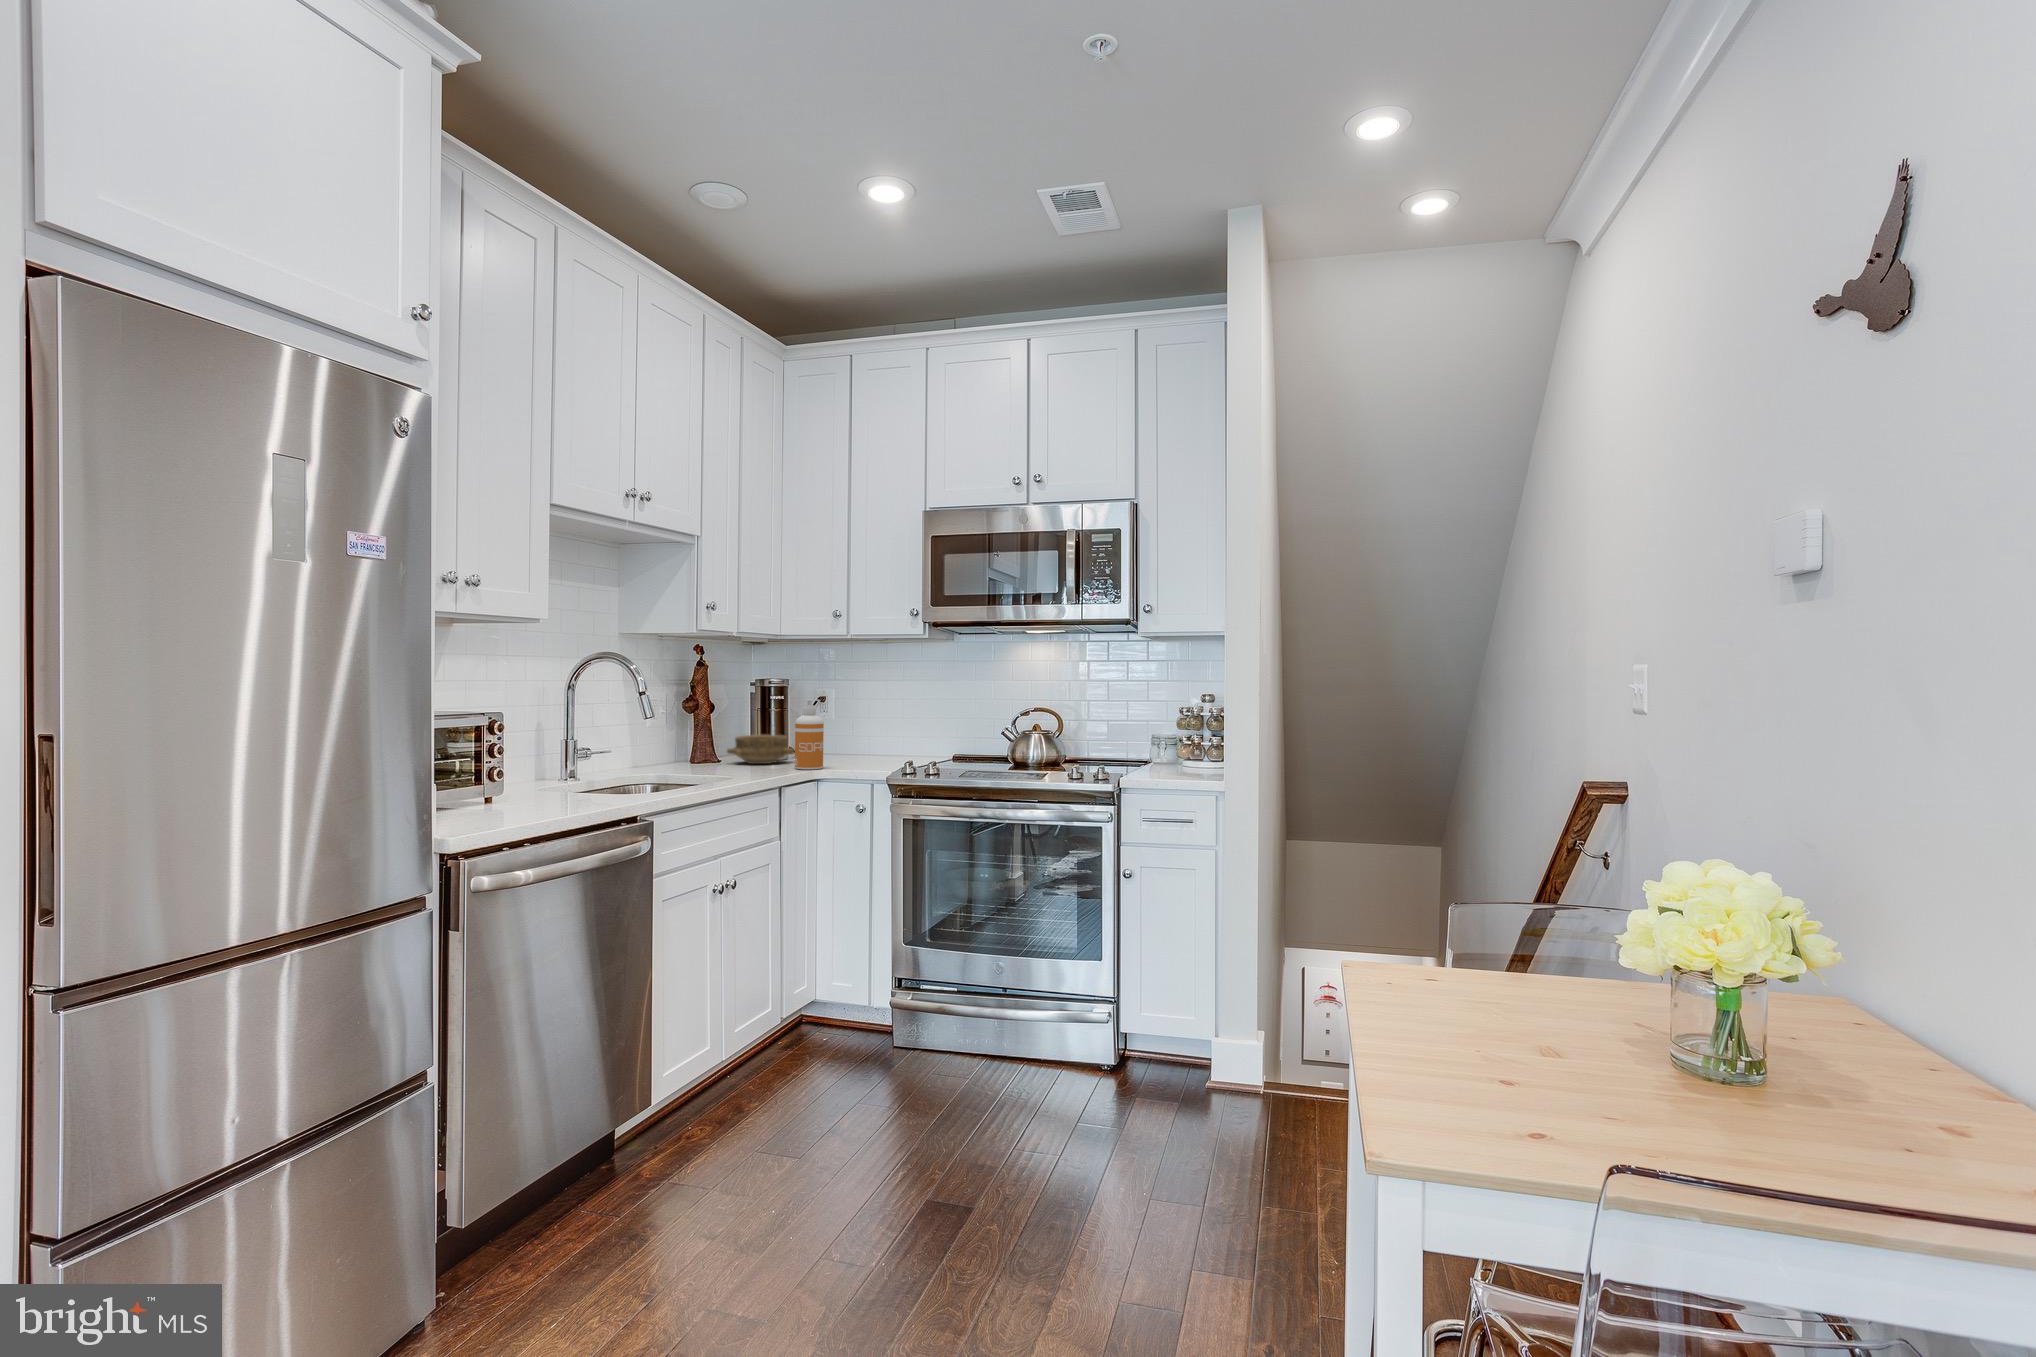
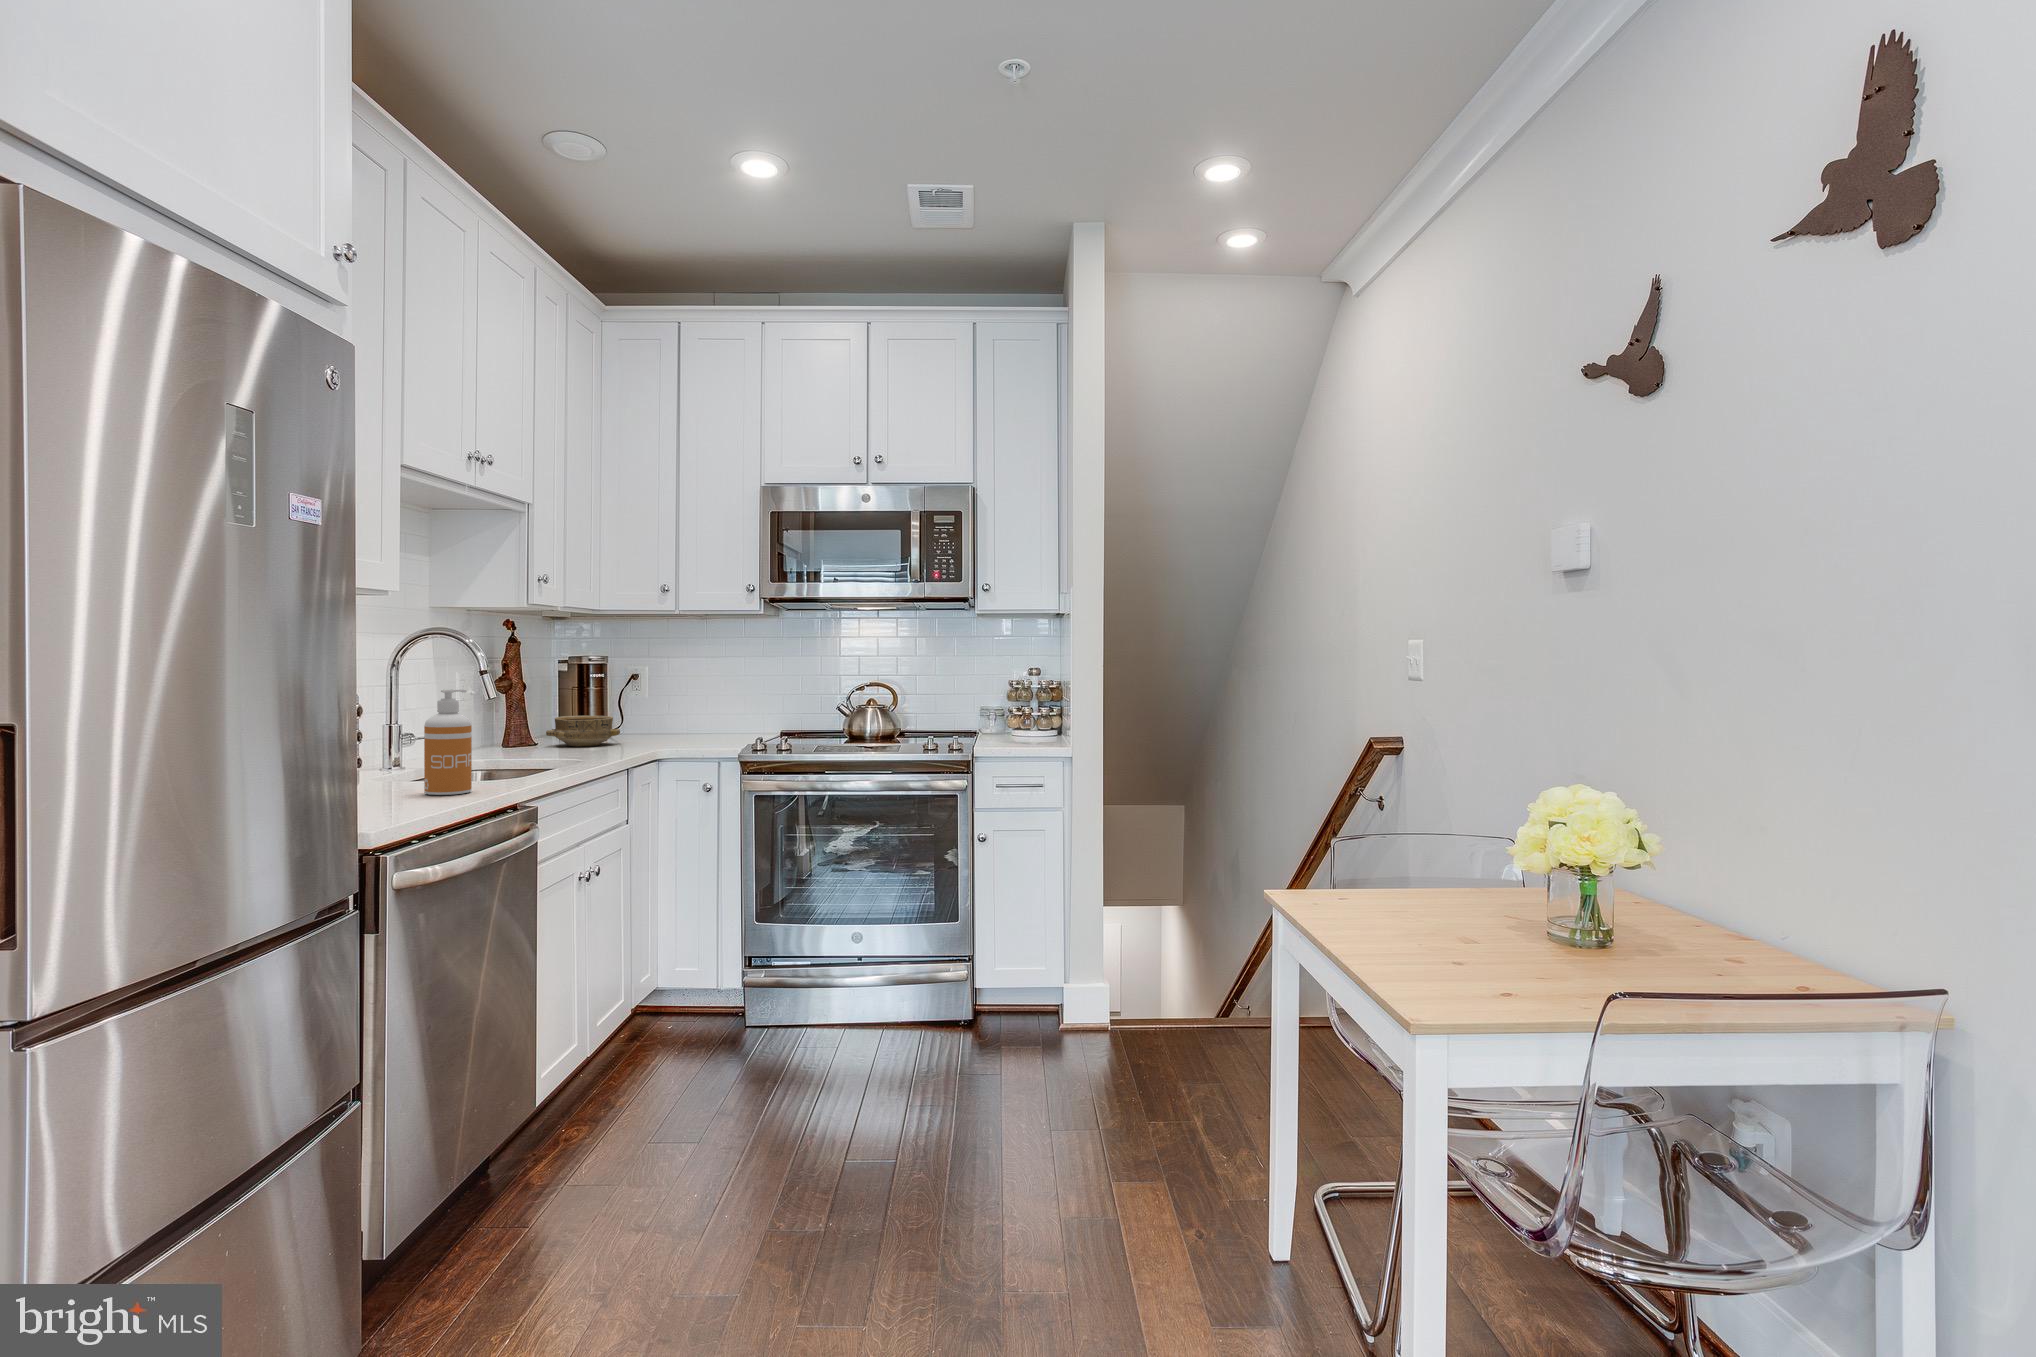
soap dispenser: present [795,699,824,770] -> present [424,689,472,795]

